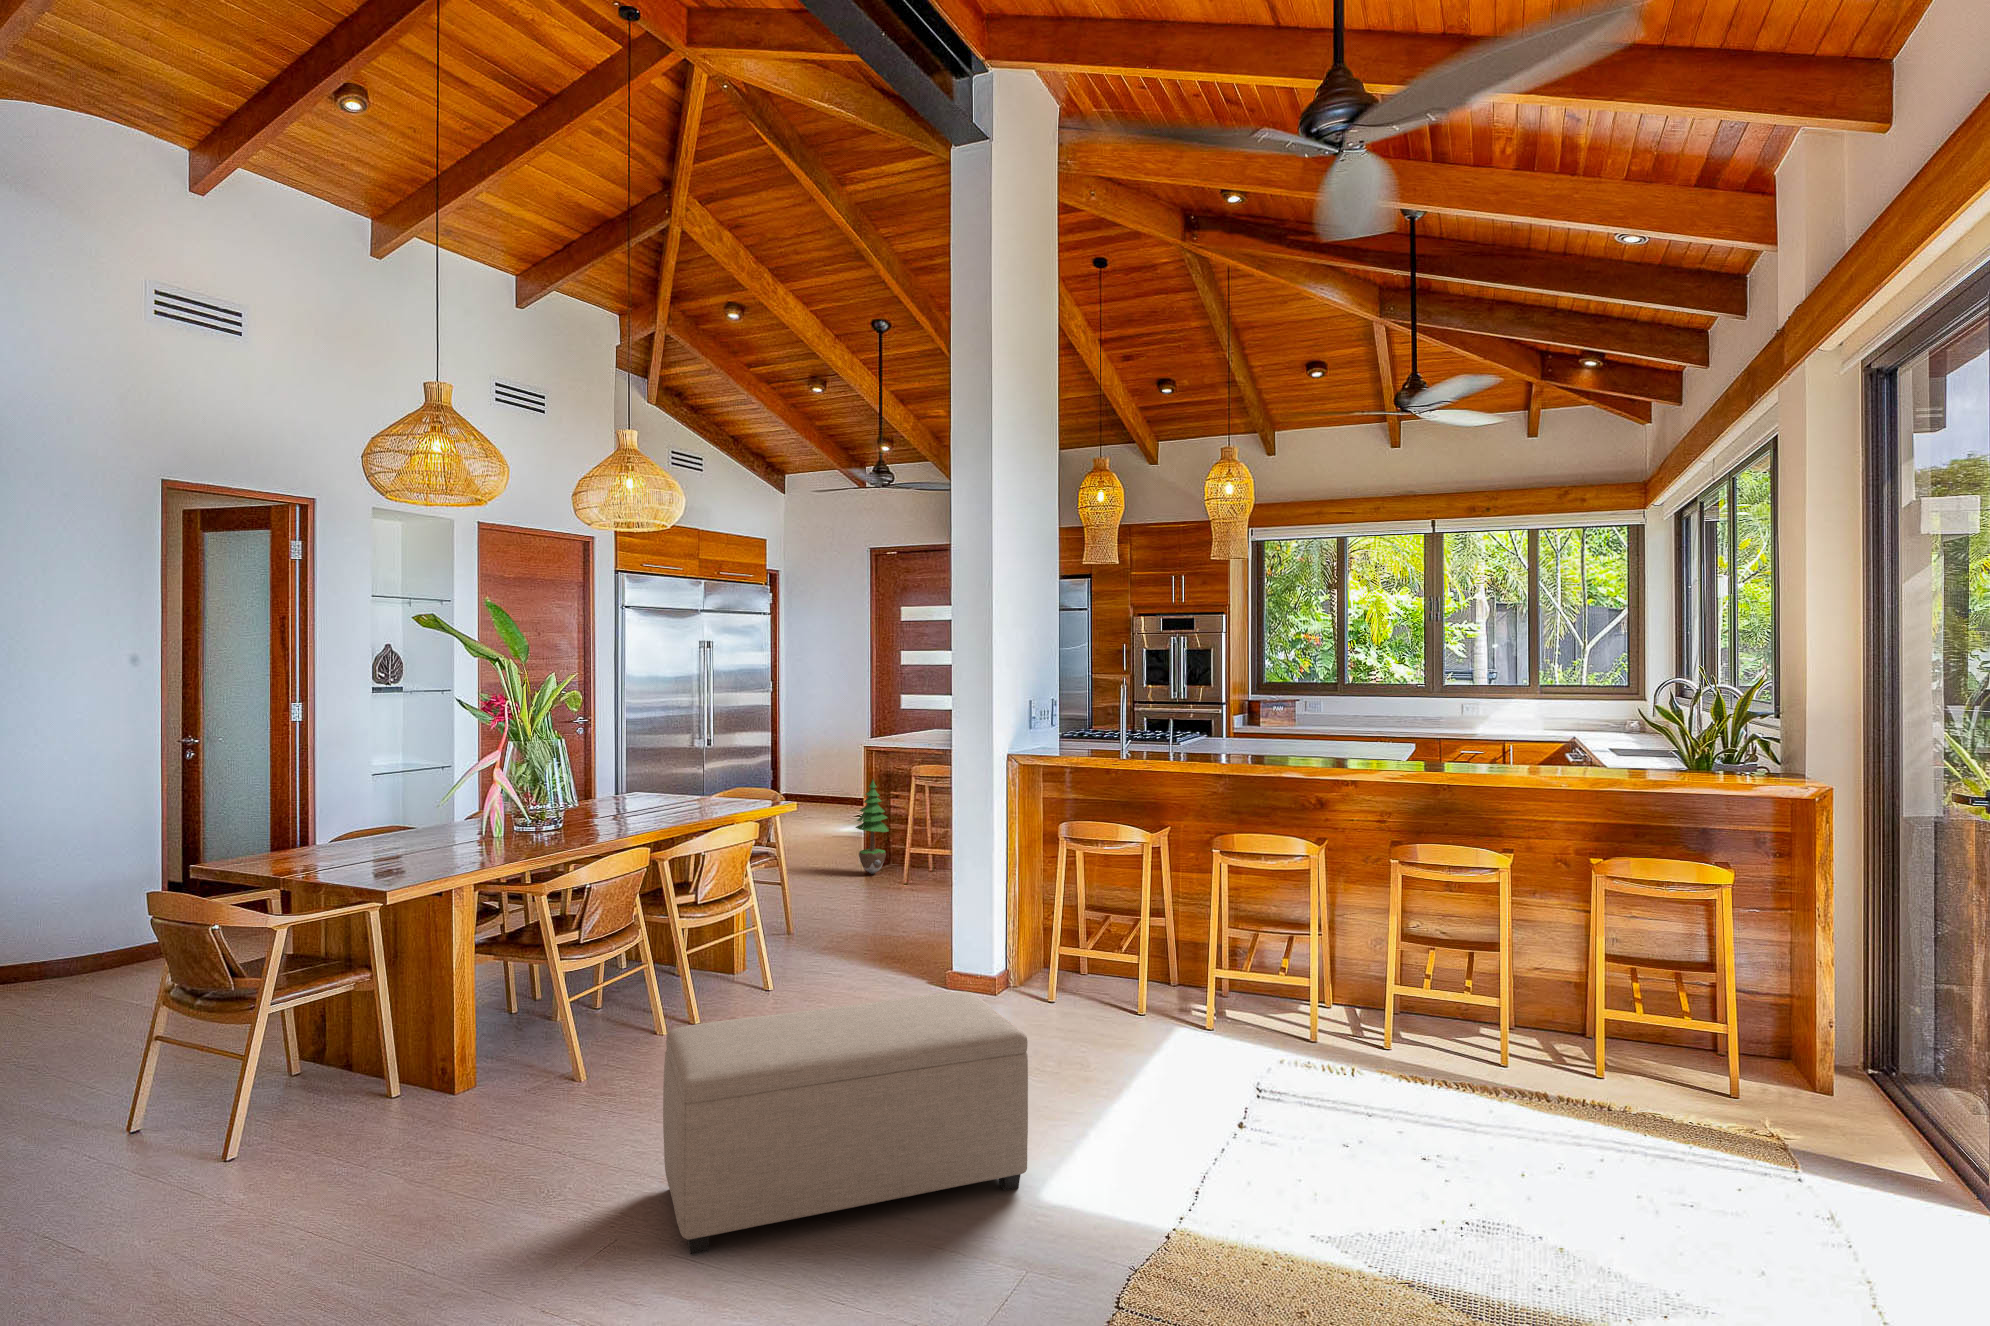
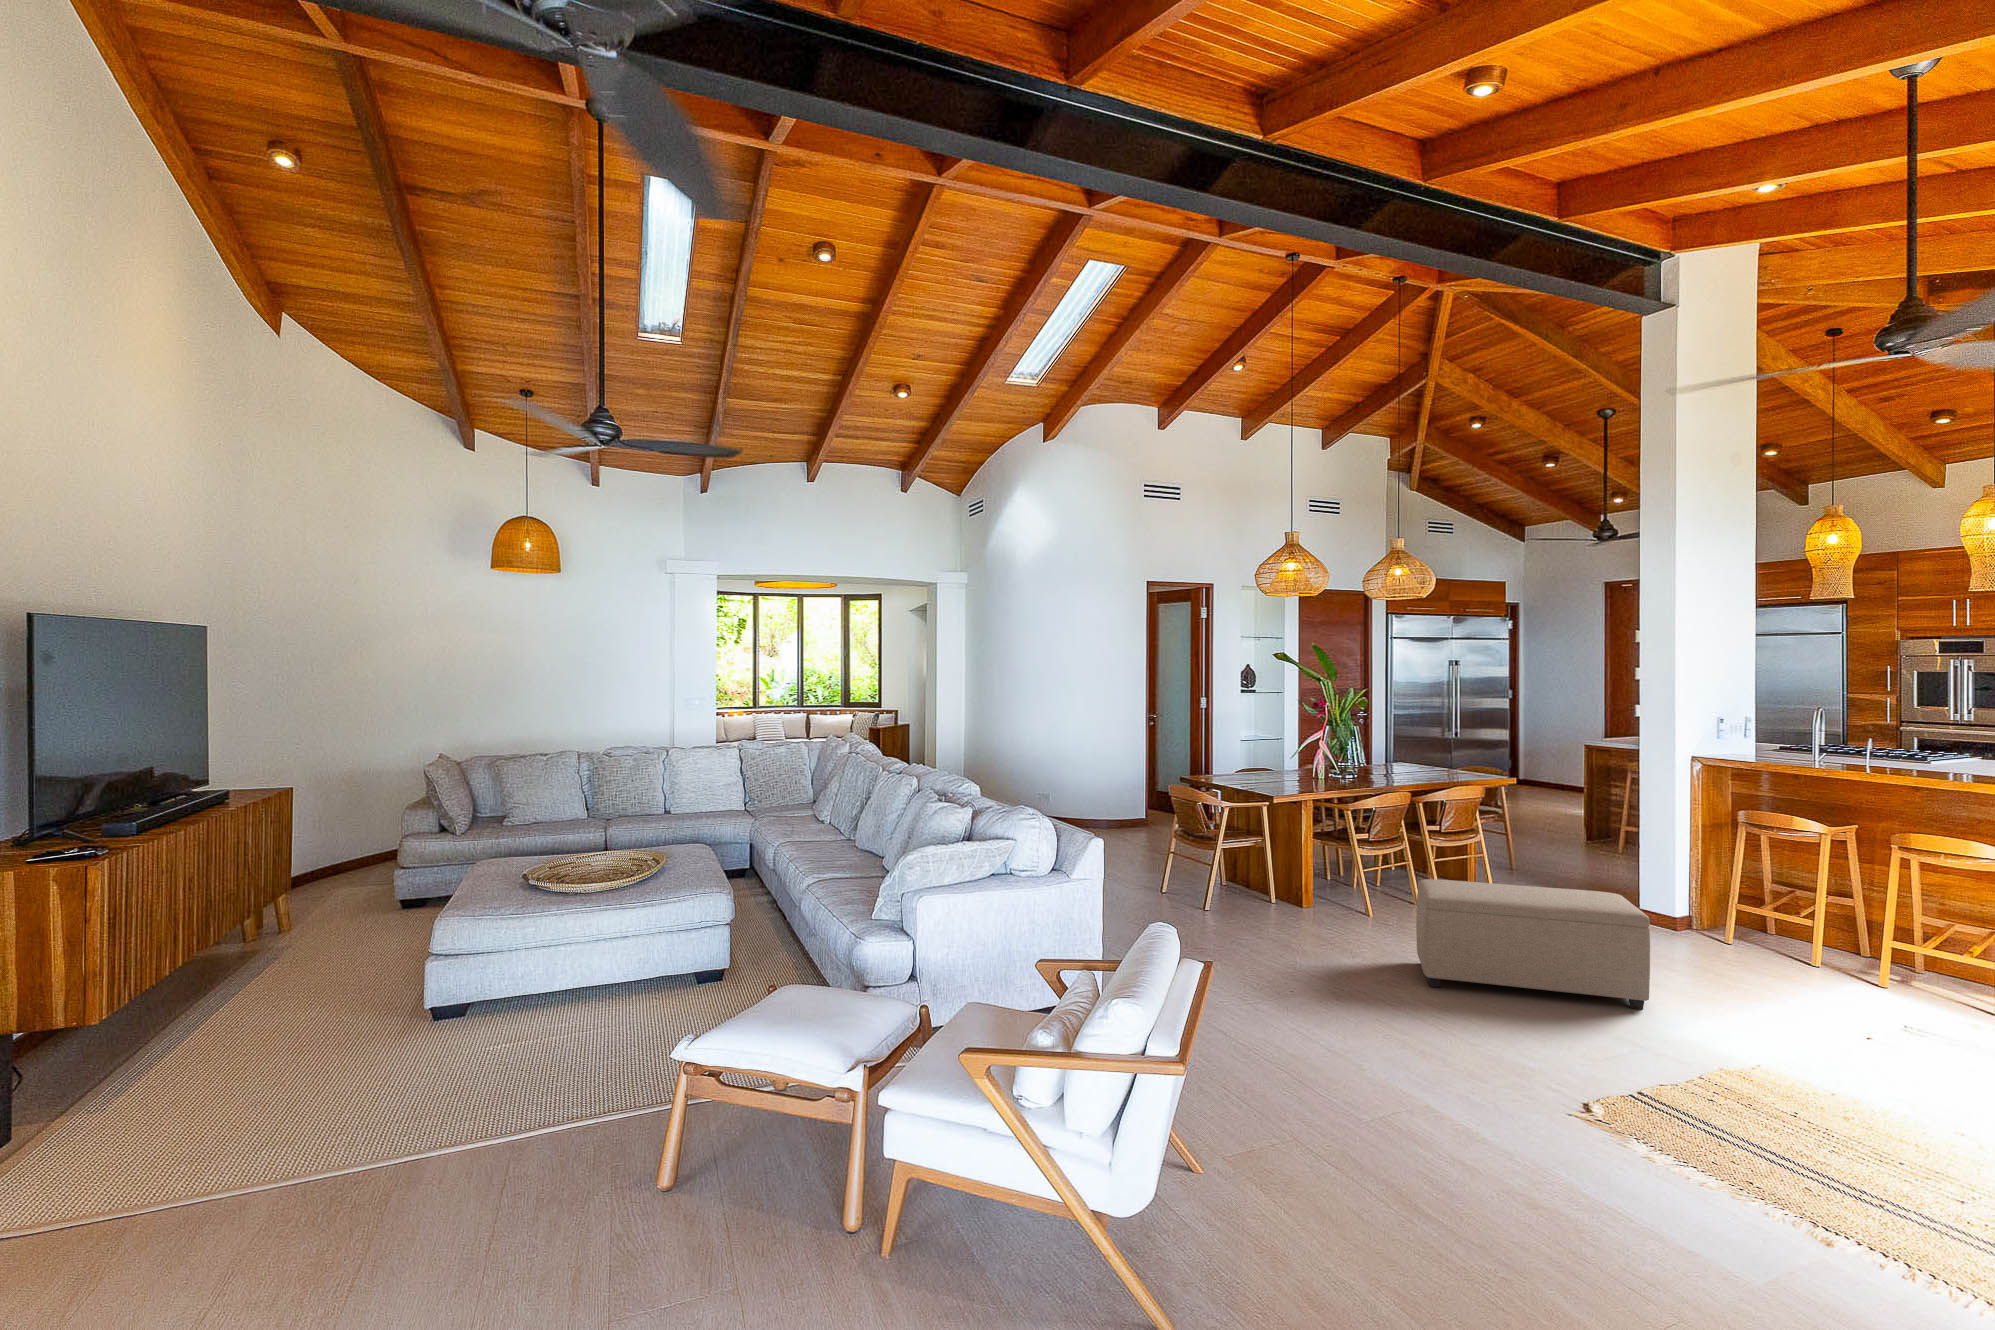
potted tree: present [856,780,889,874] -> none [1575,770,1606,844]

